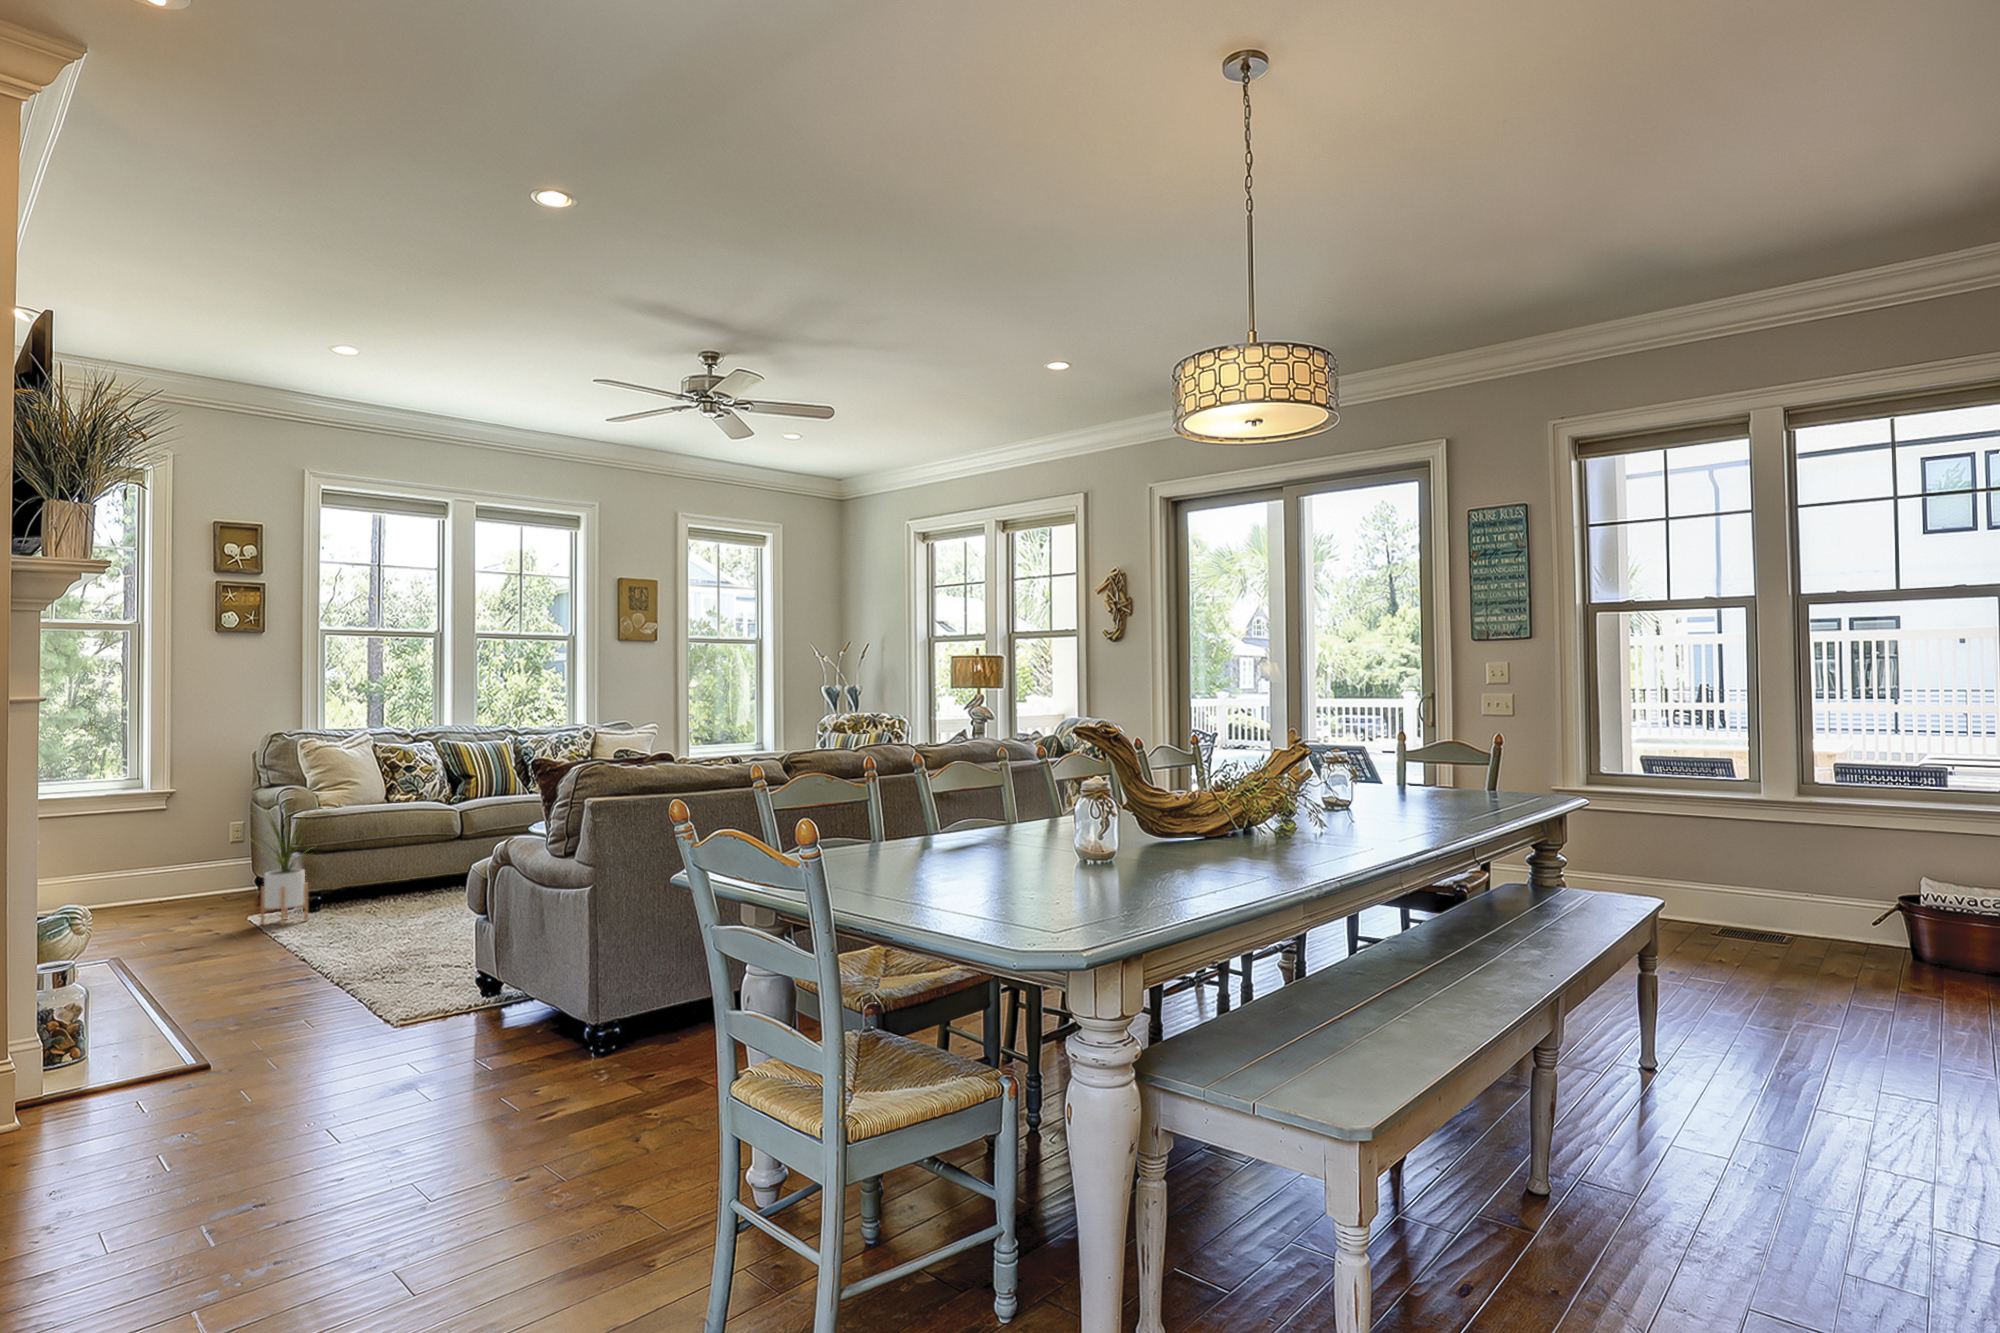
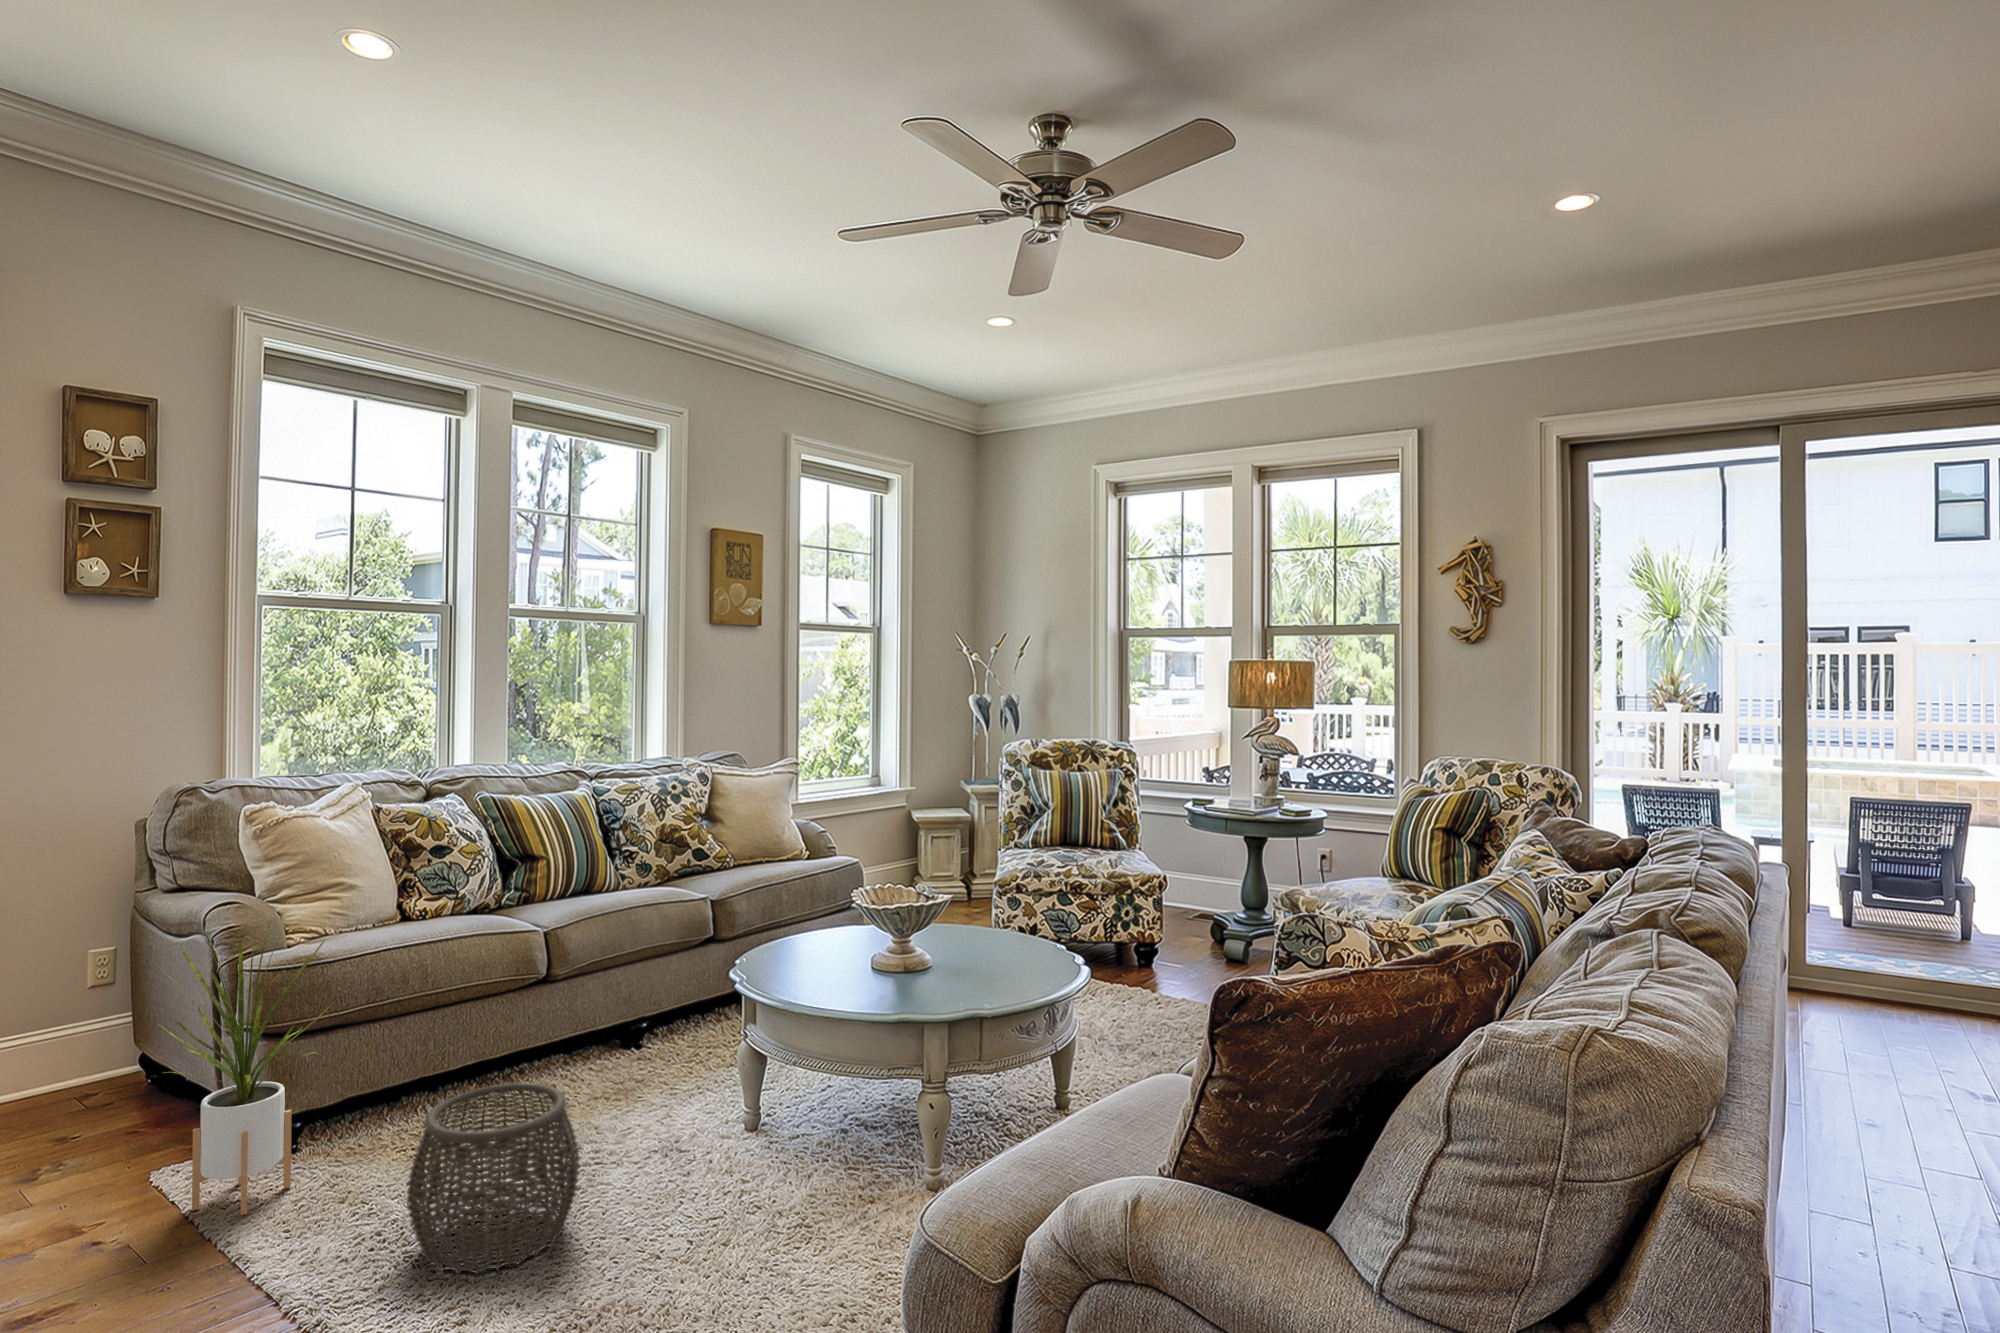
woven basket: none [343,865,431,942] -> present [406,1083,580,1273]

